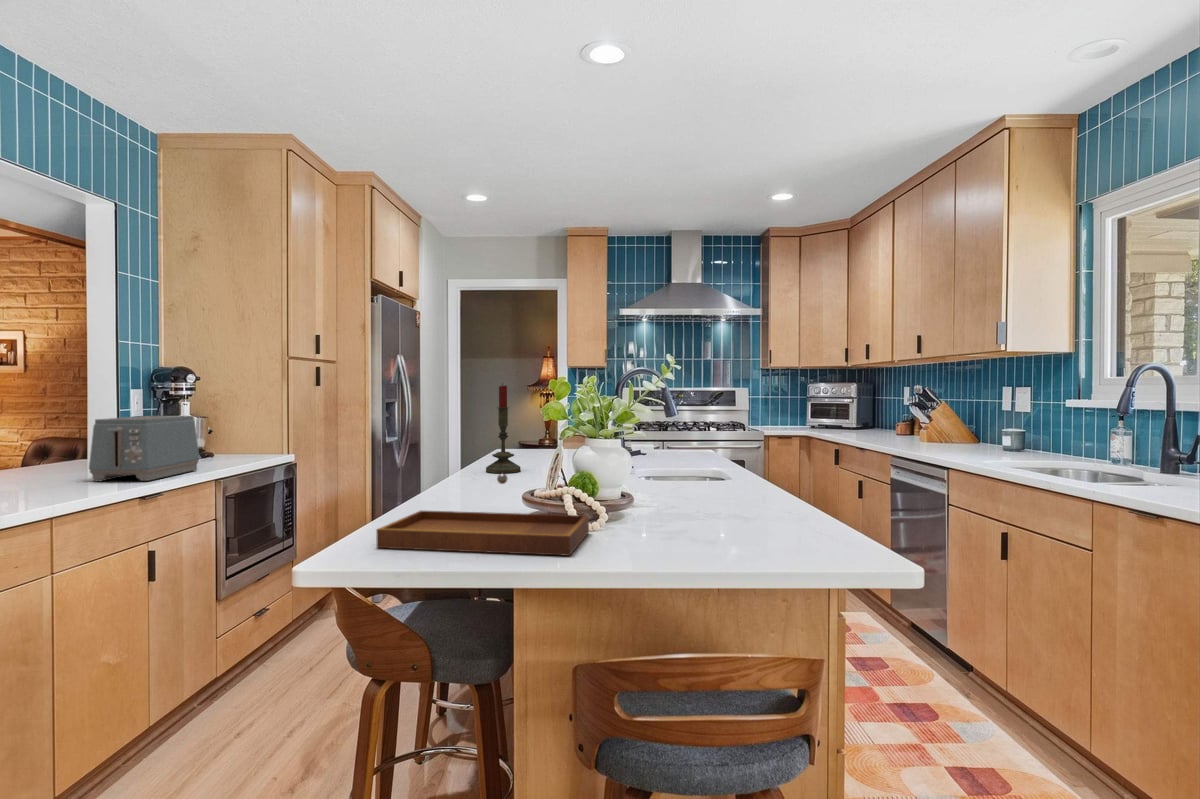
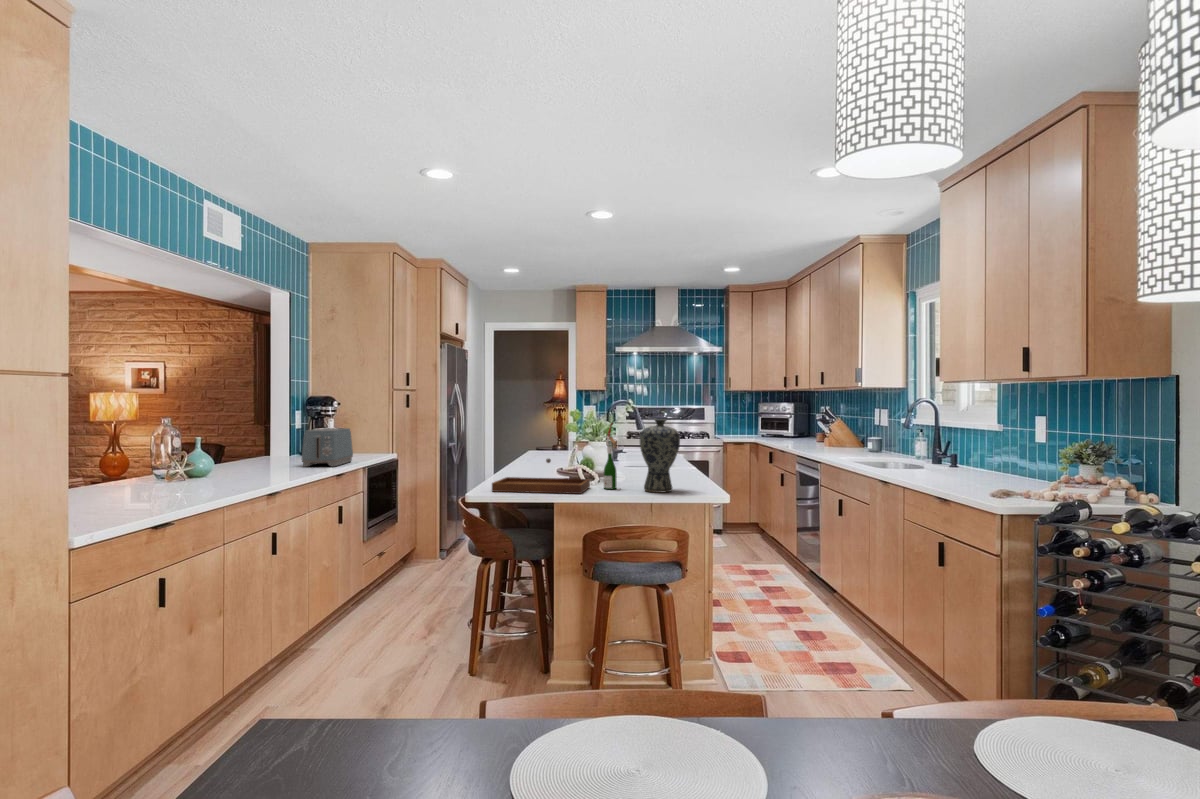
candle: present [486,384,520,473] -> none [527,408,548,464]
vase: none [695,390,782,550] -> present [640,419,680,493]
wine bottle: none [617,399,655,540] -> present [604,423,621,490]

